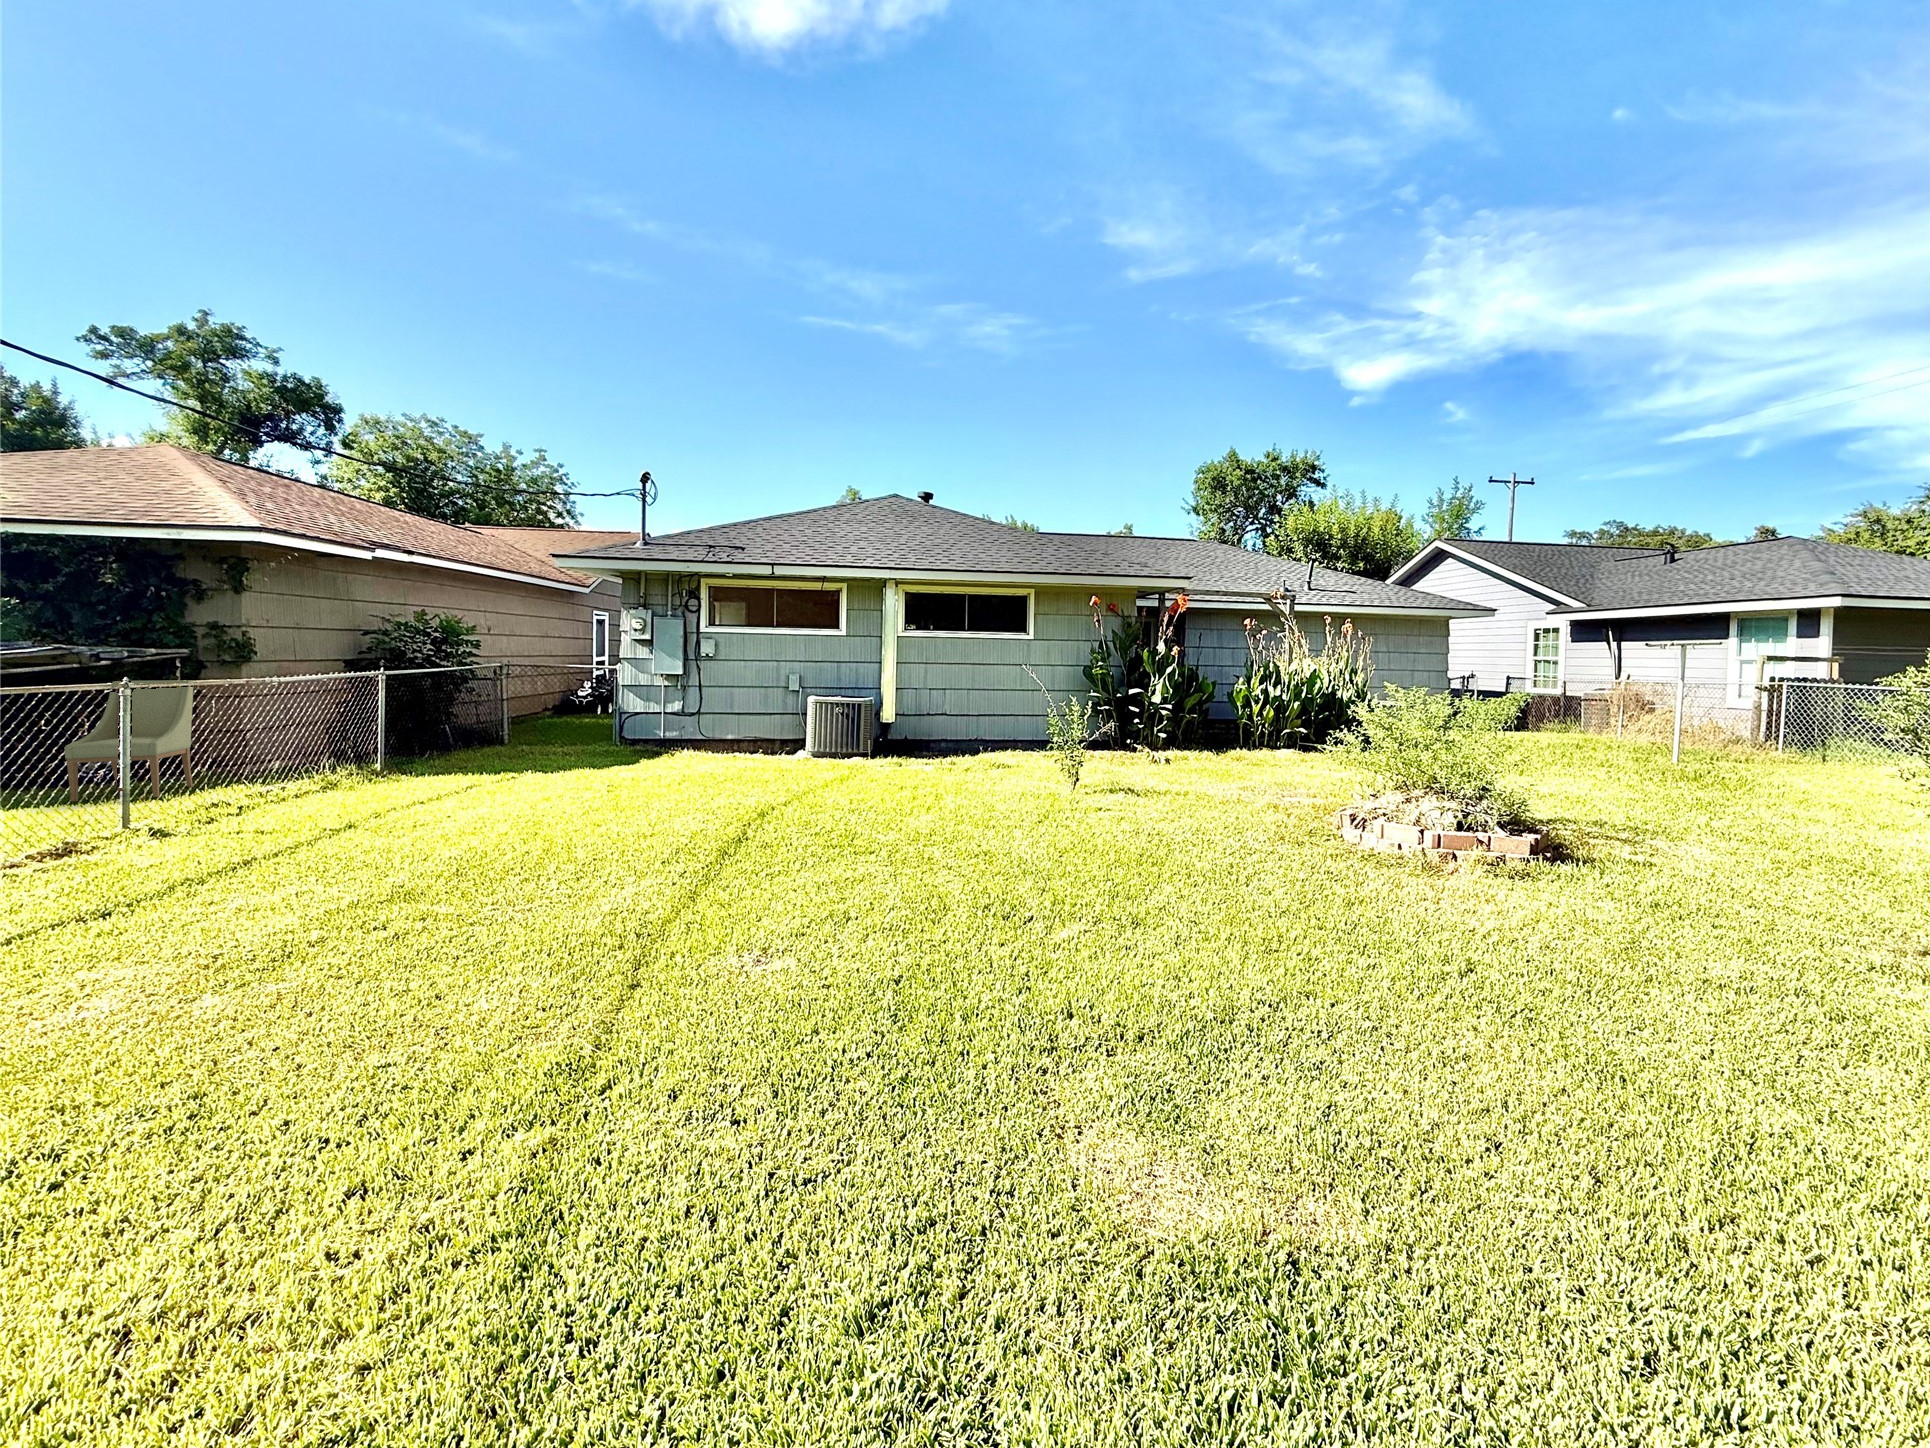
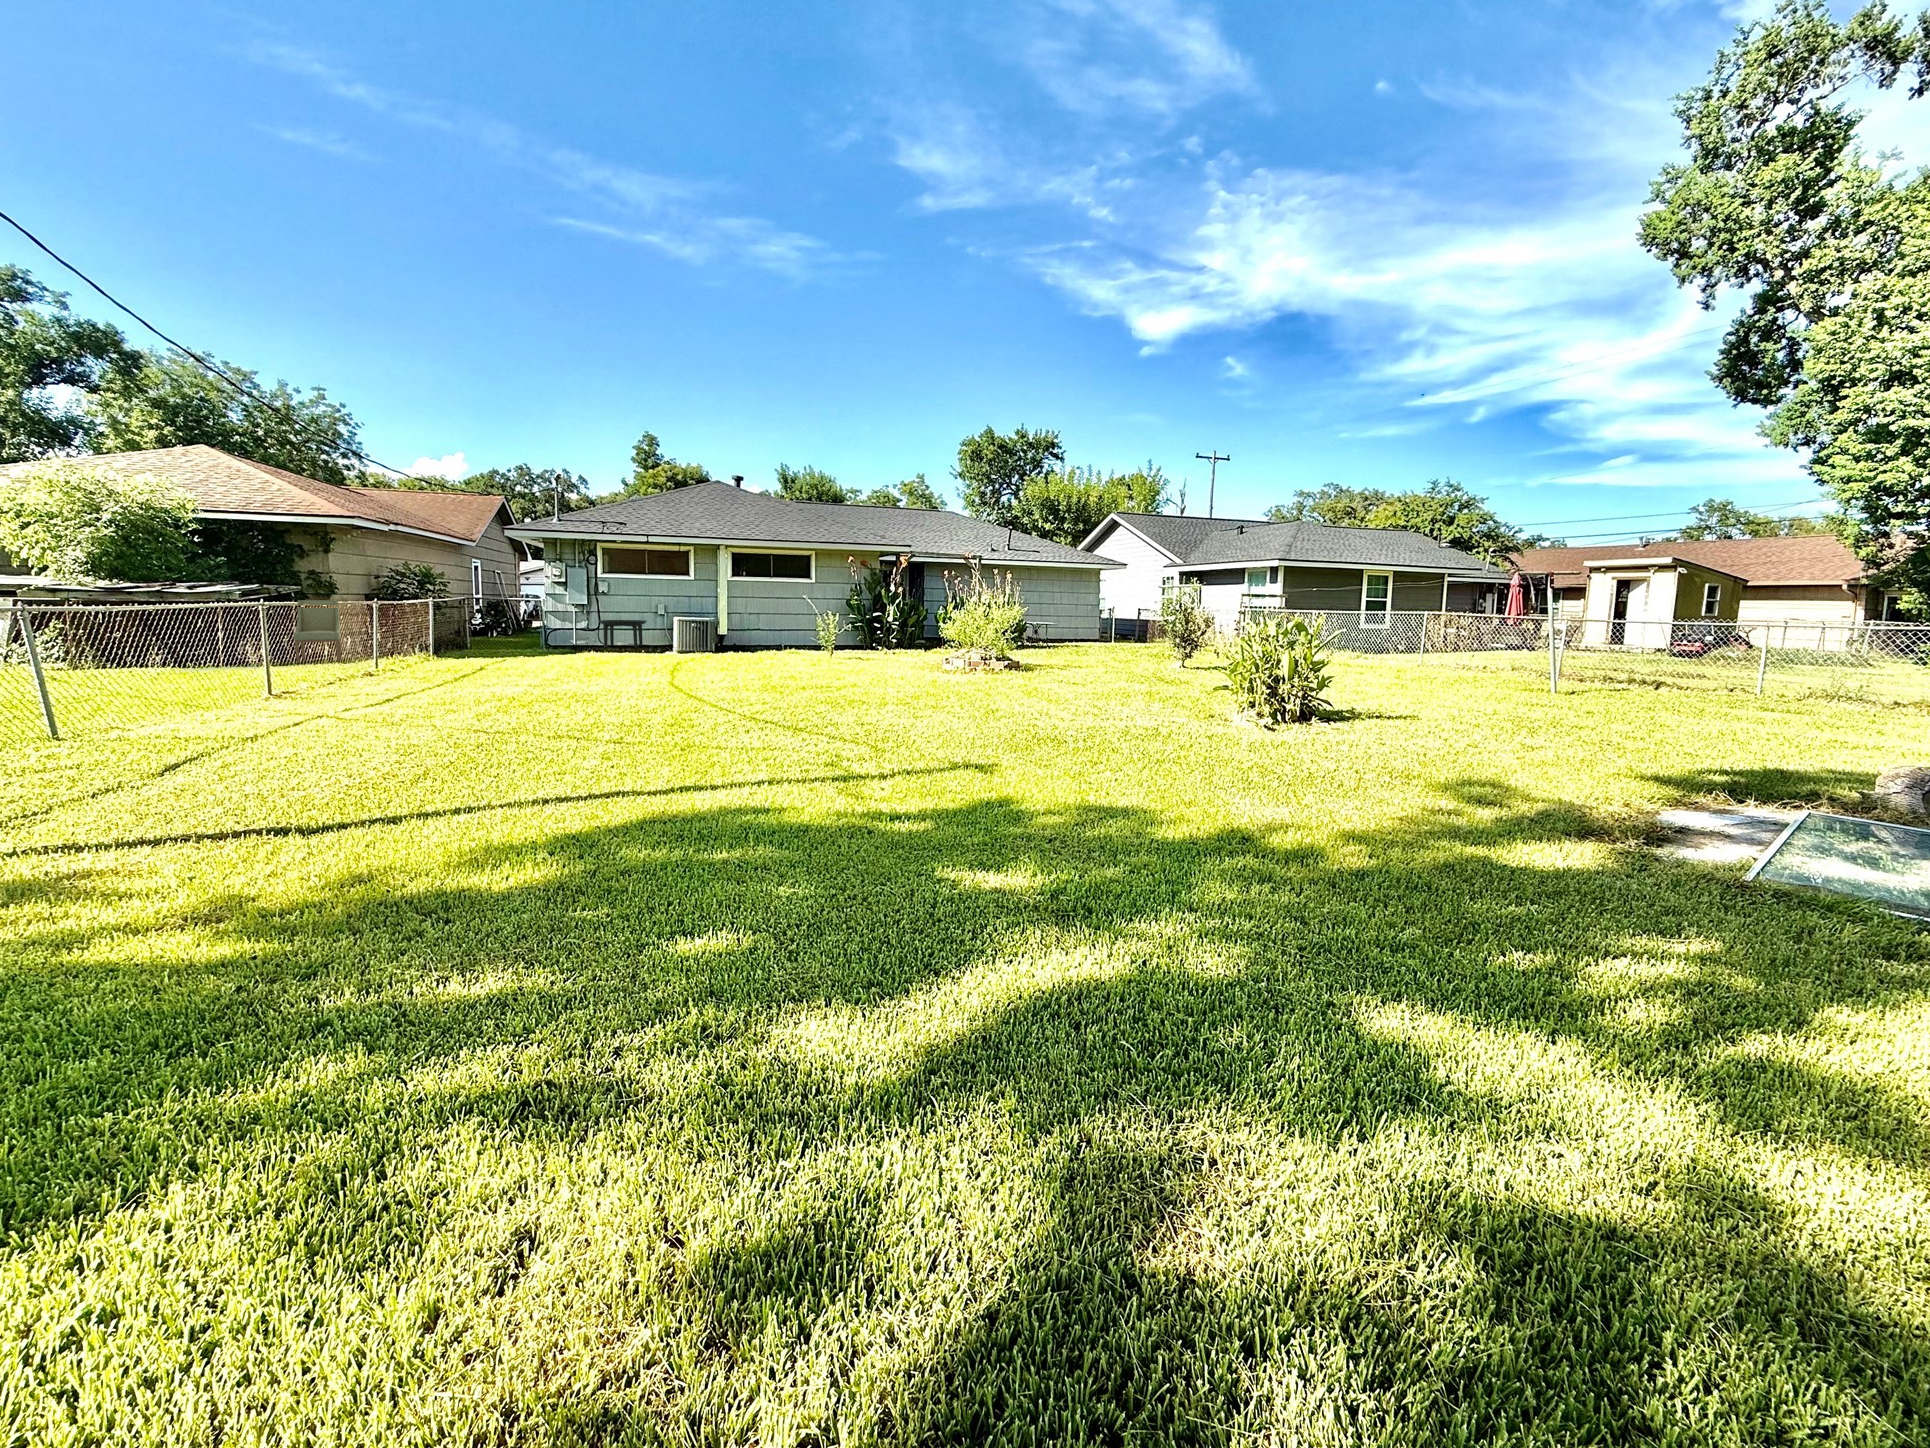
round table: none [686,700,766,749] -> present [599,620,647,648]

